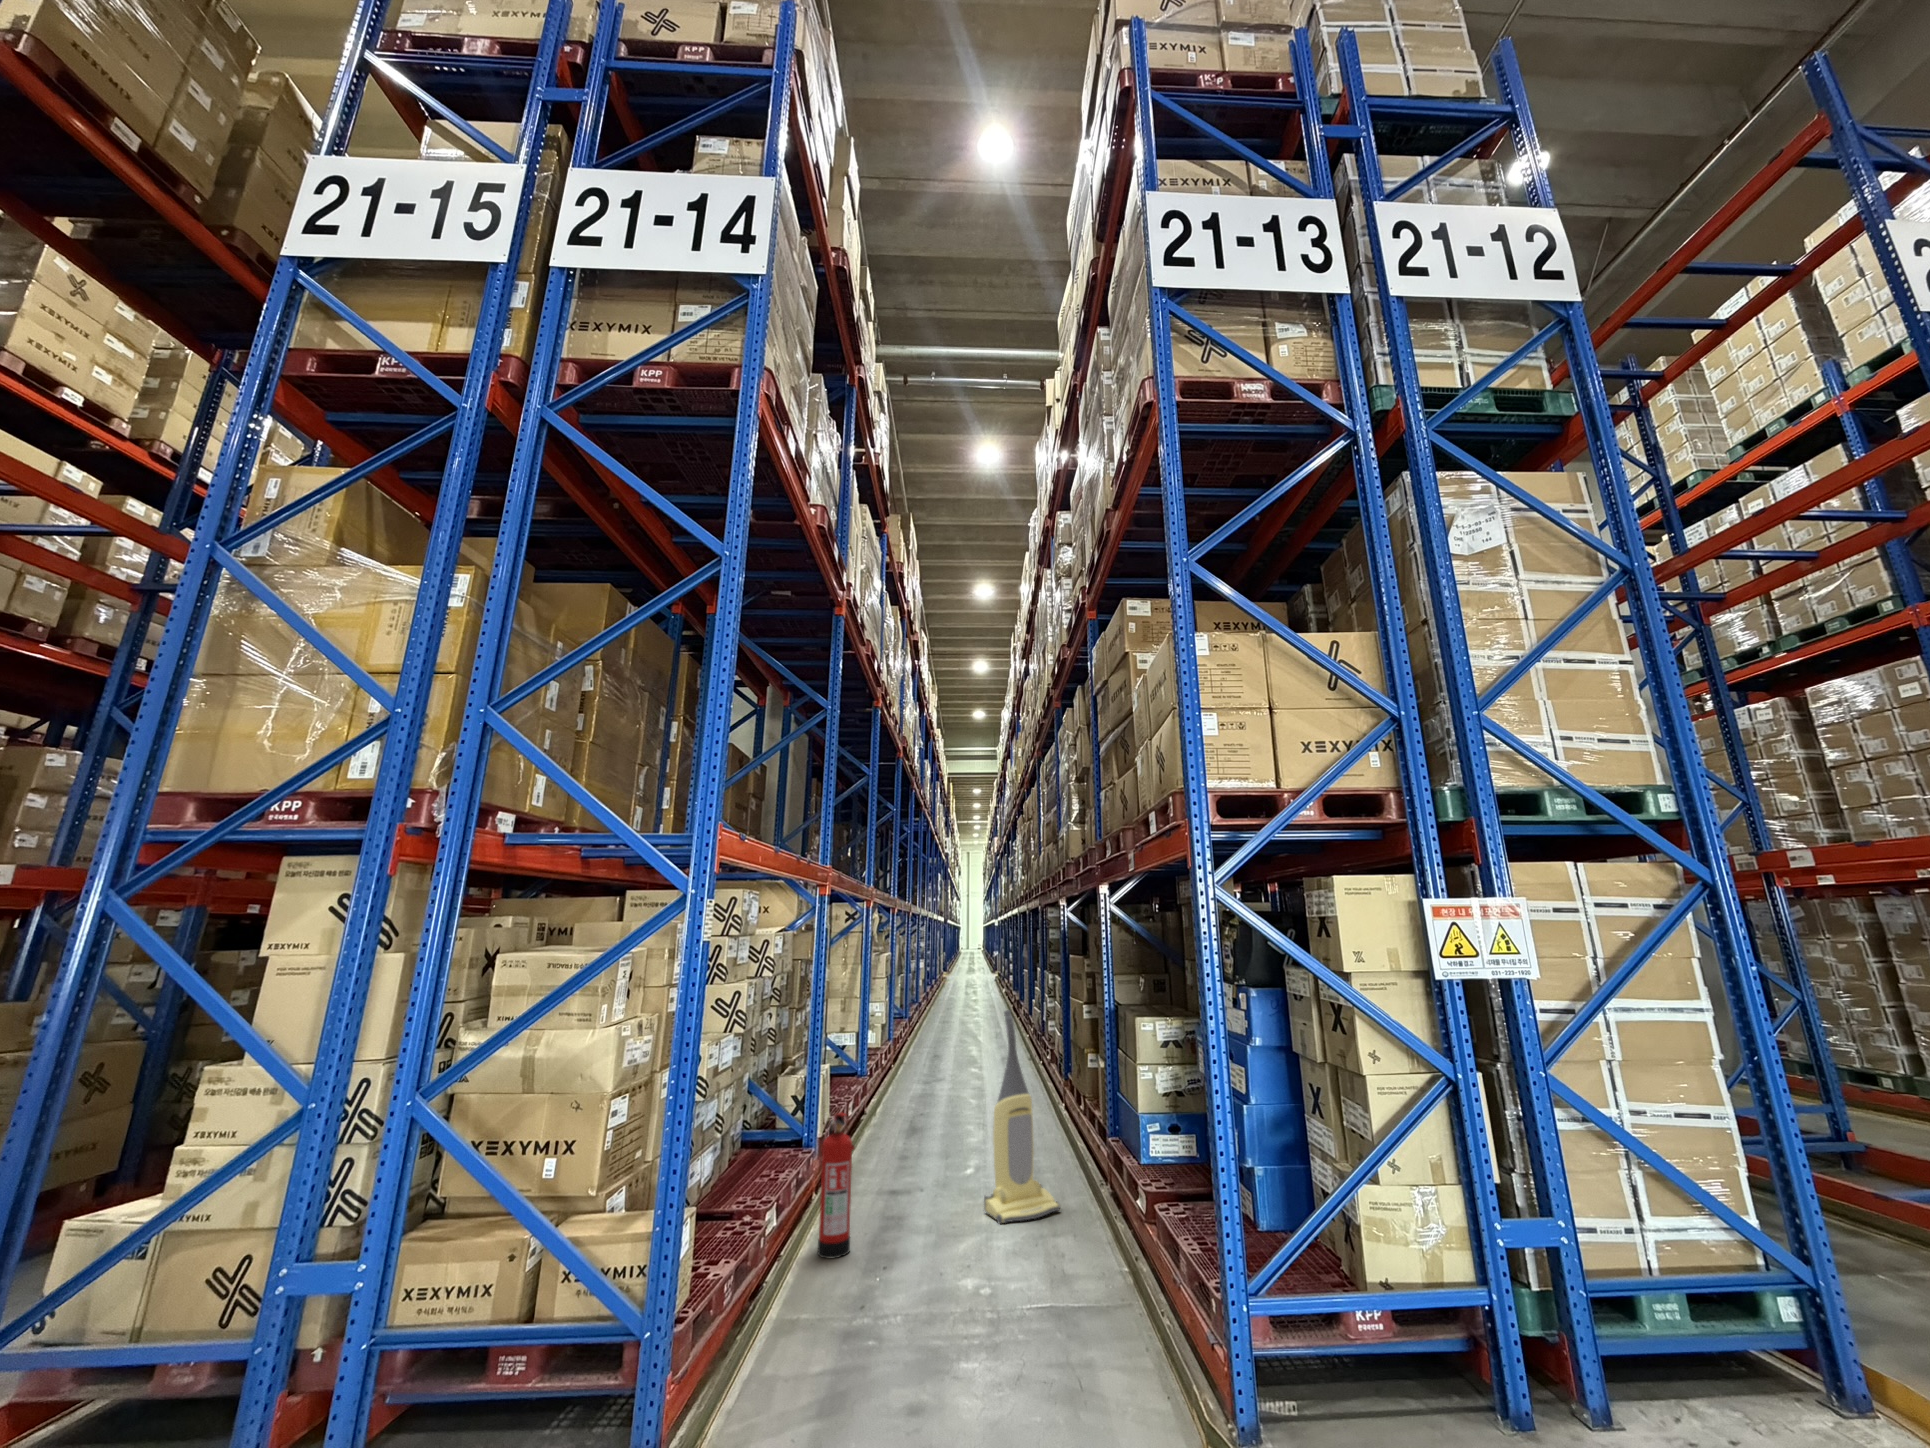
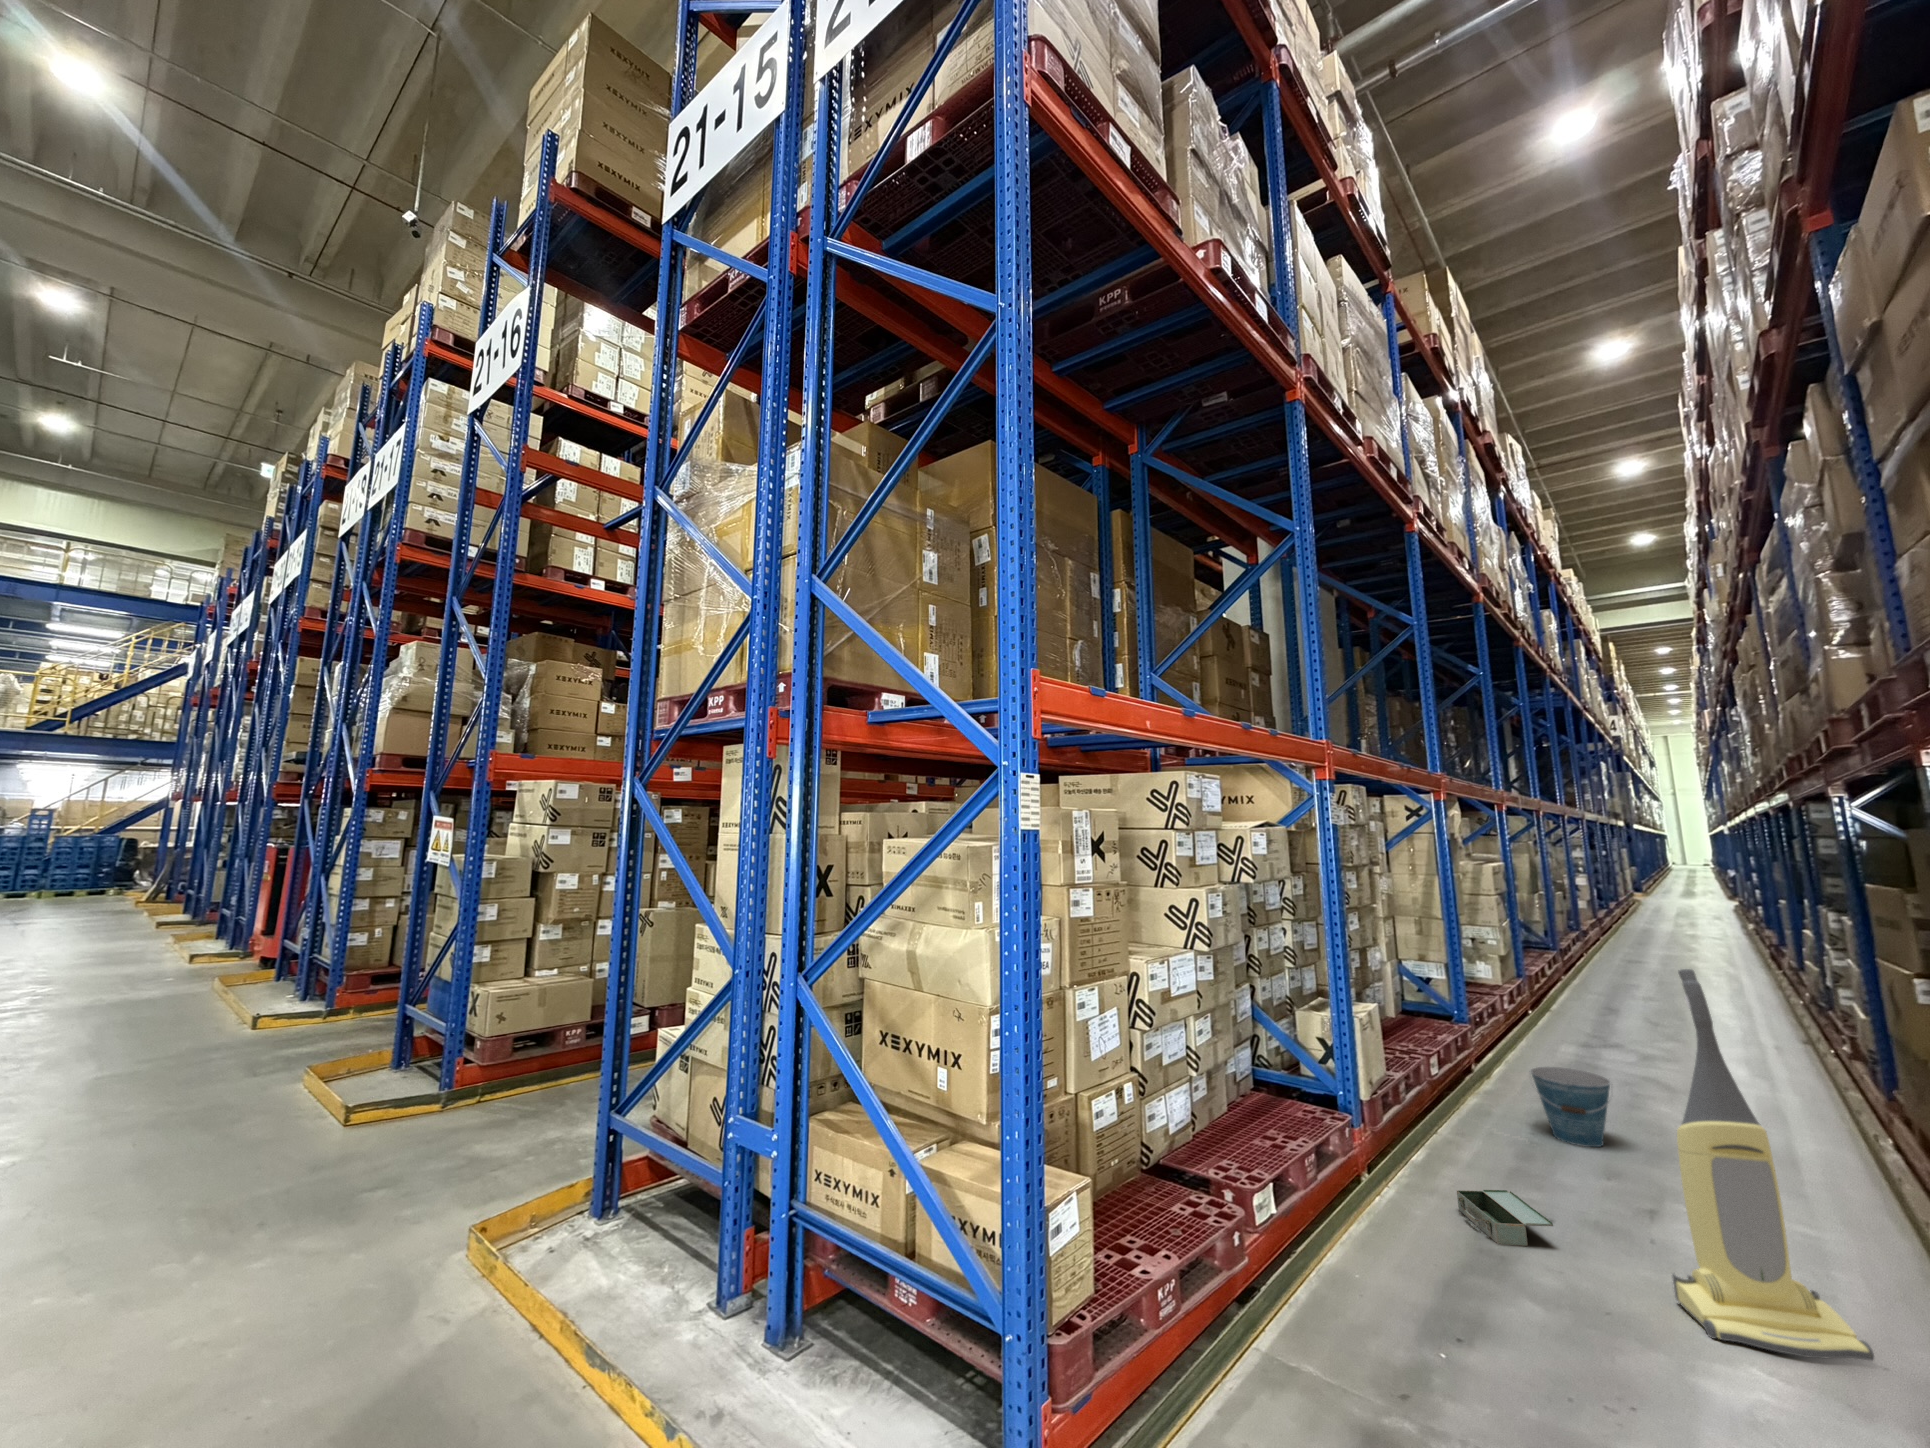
bucket: none [909,1094,952,1147] -> present [1530,1067,1611,1147]
fire extinguisher: present [818,1113,854,1258] -> none [1338,1082,1402,1289]
toolbox: none [873,1178,928,1213] -> present [1457,1190,1553,1246]

